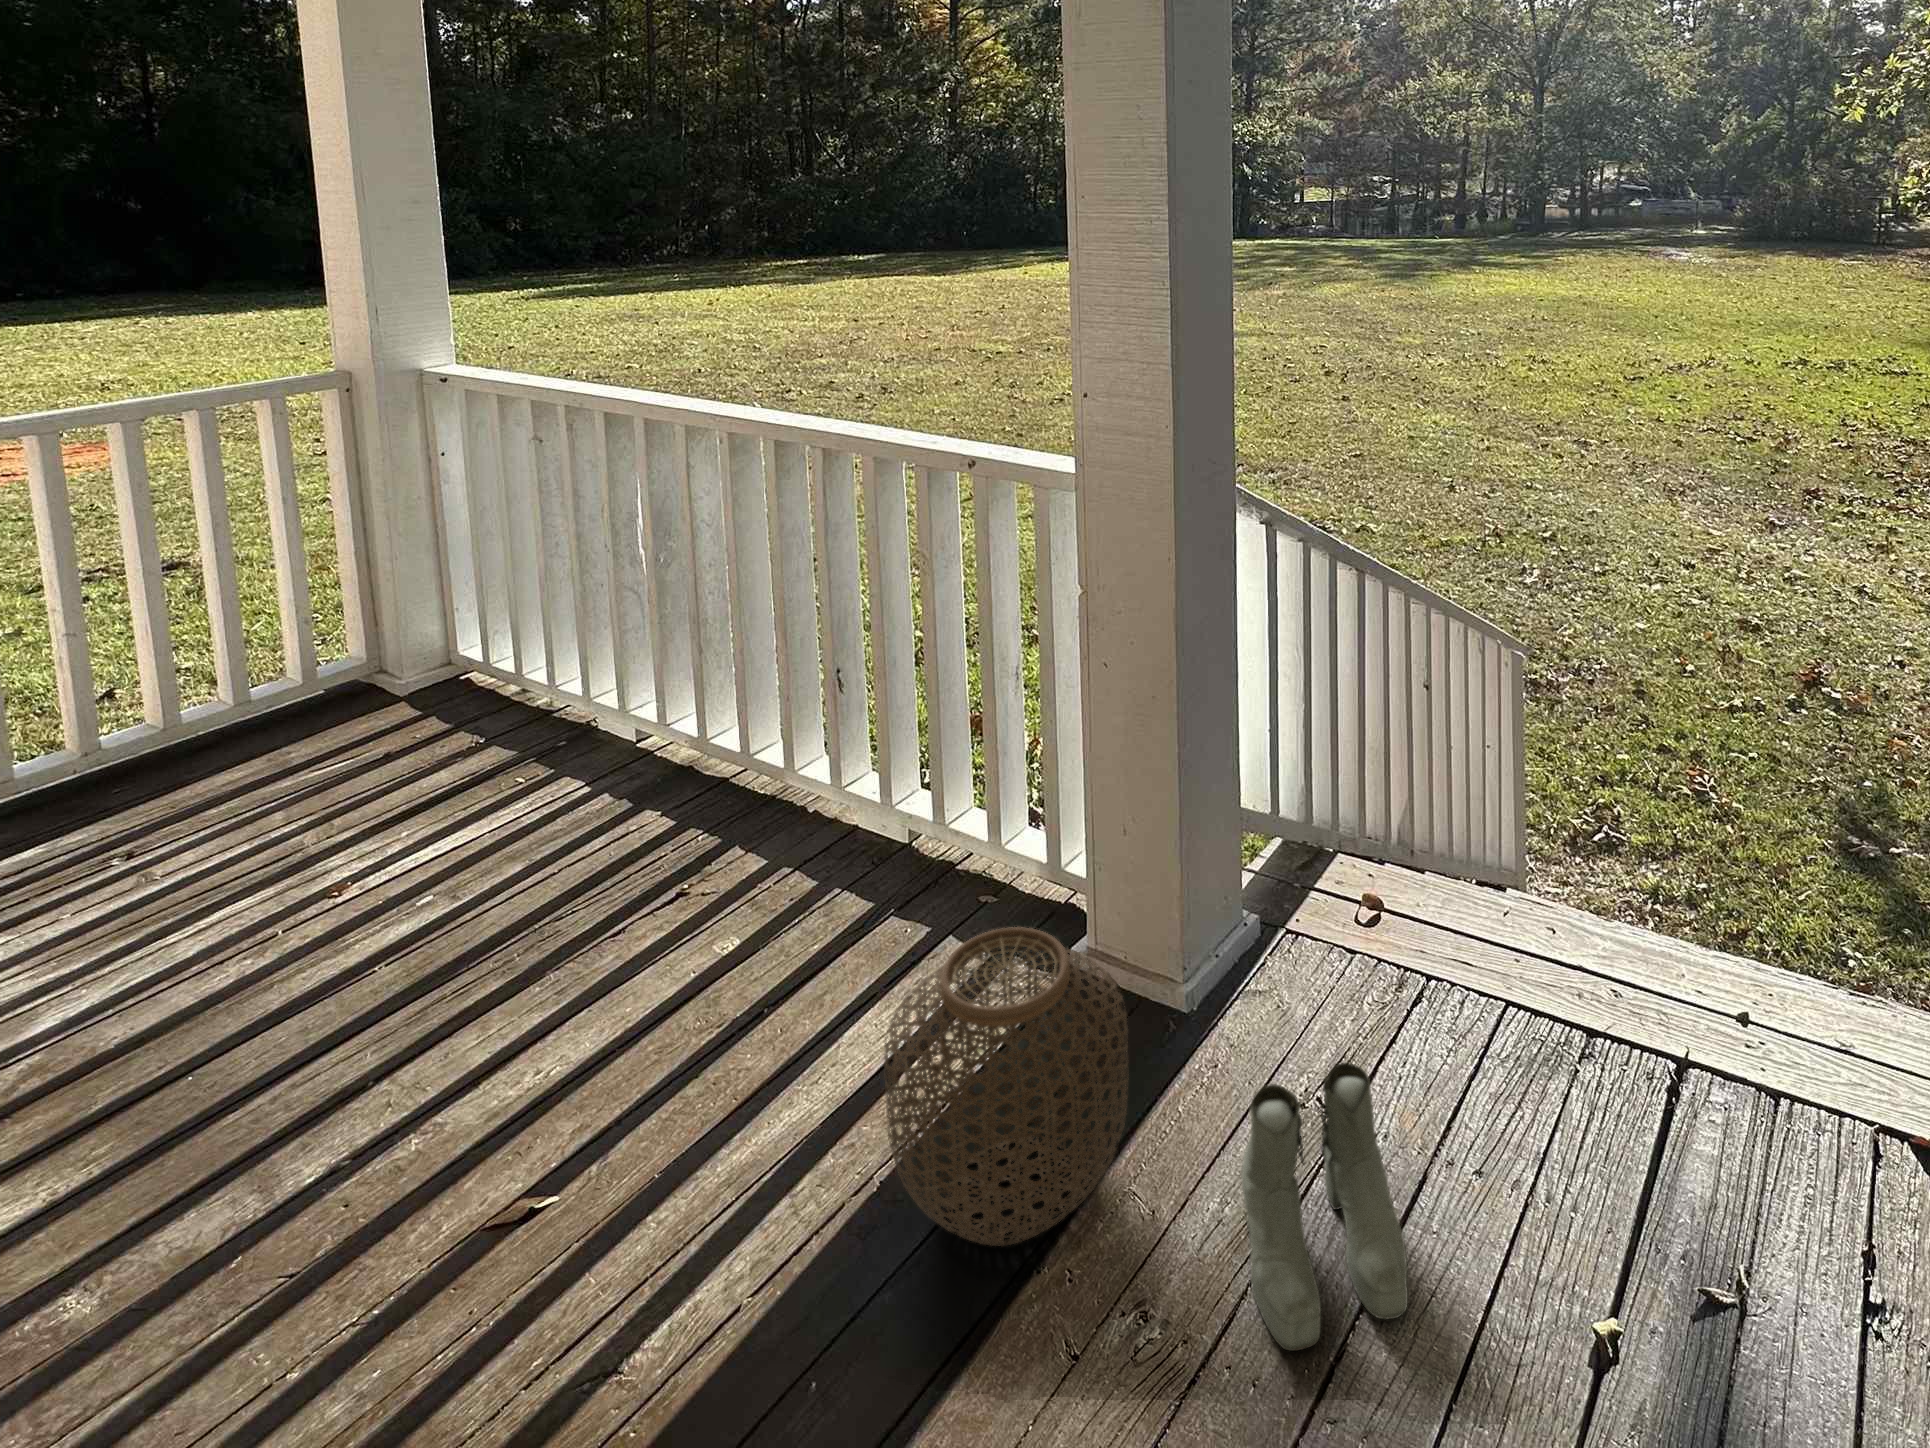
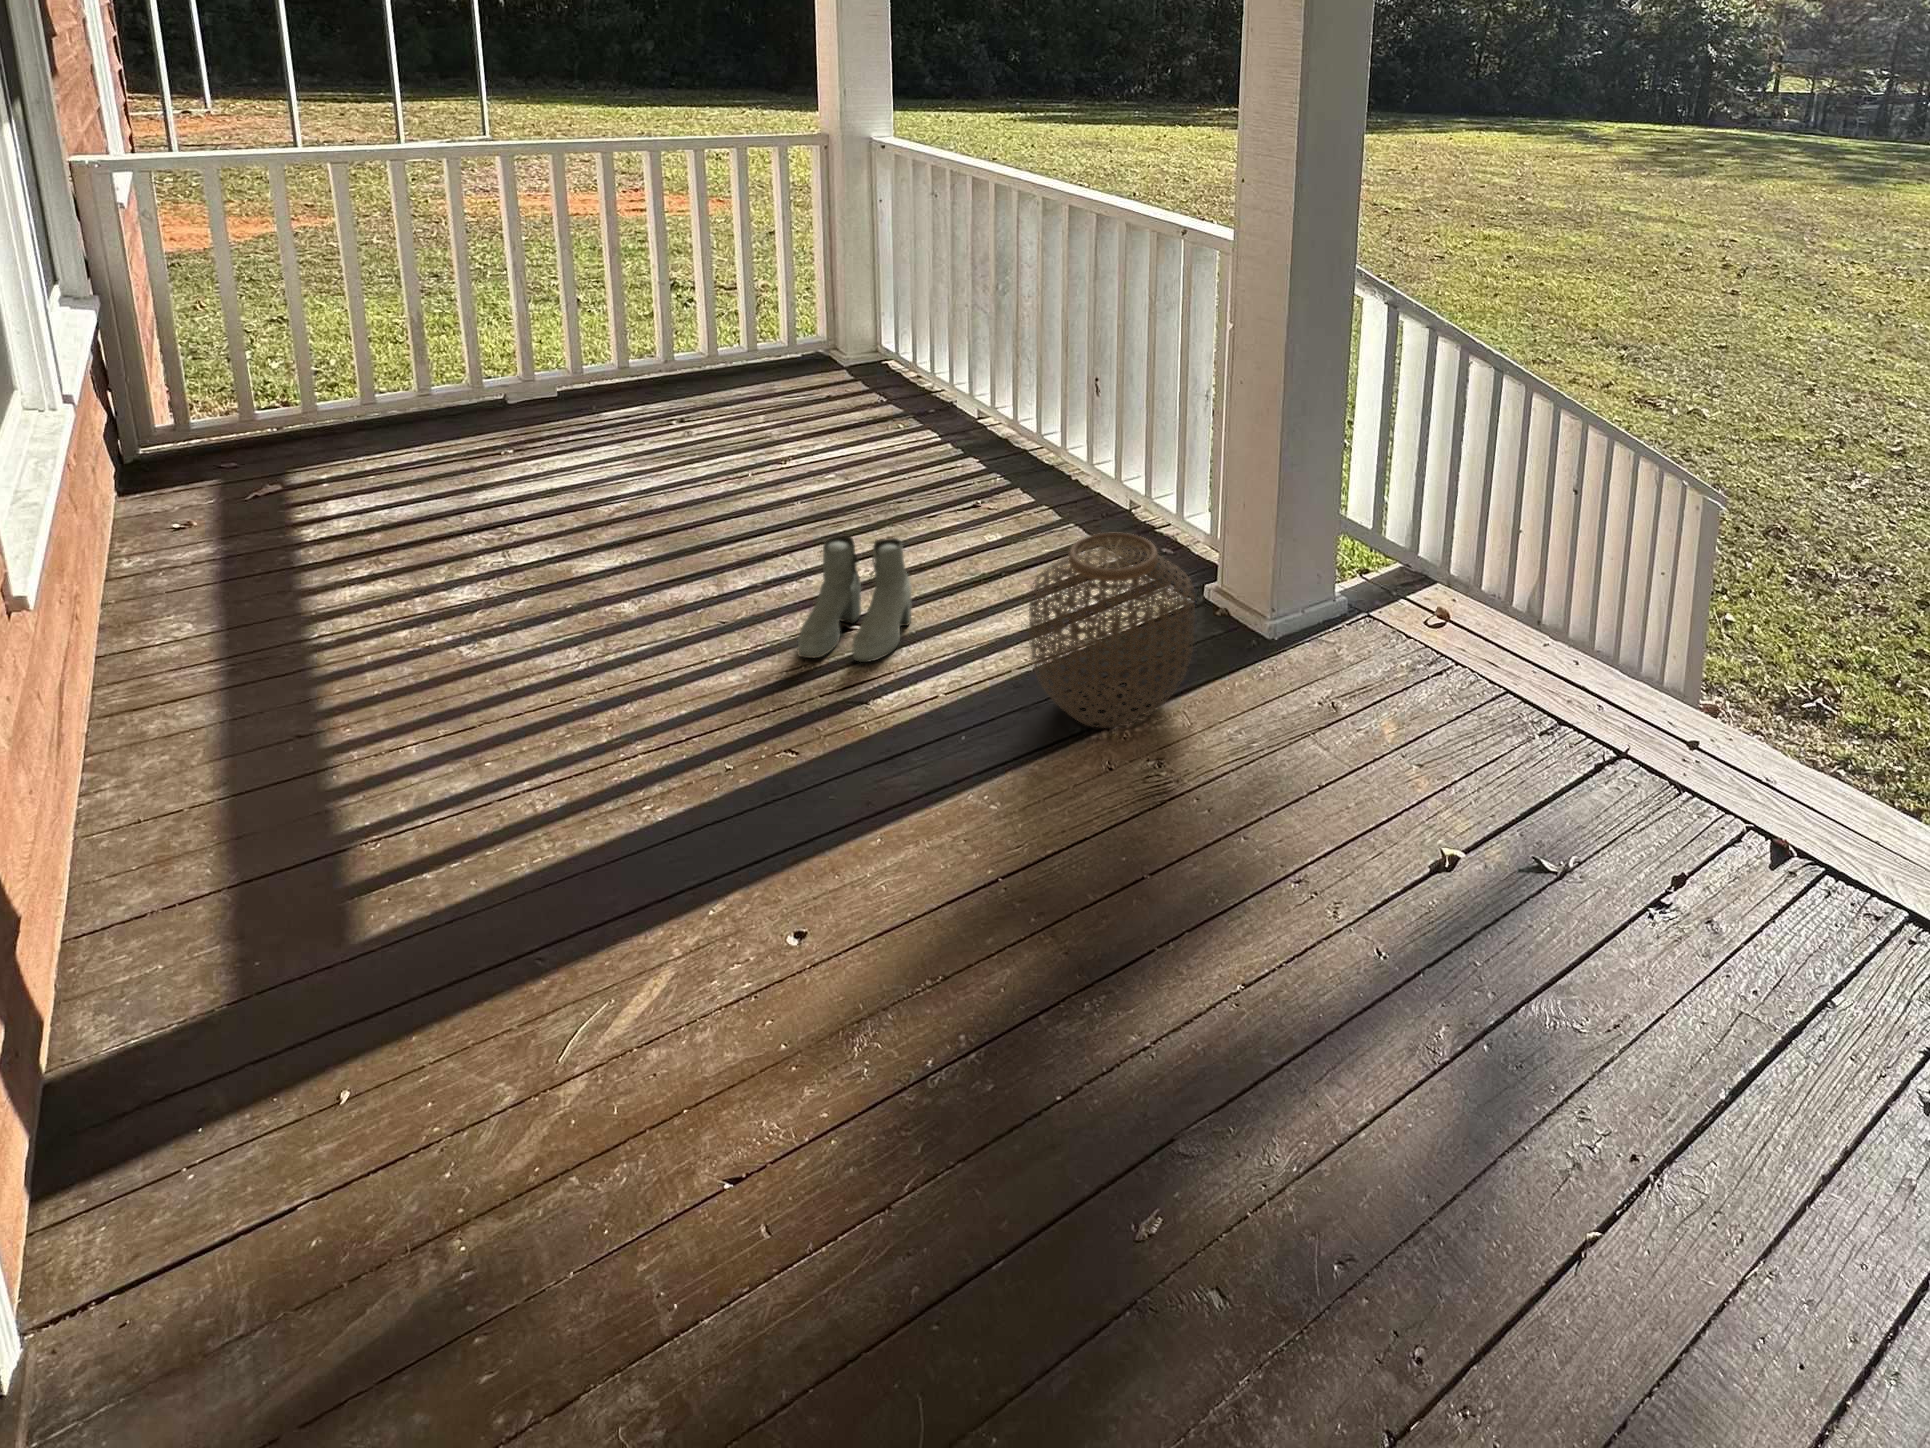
boots: present [1241,1062,1408,1351] -> present [798,536,912,662]

